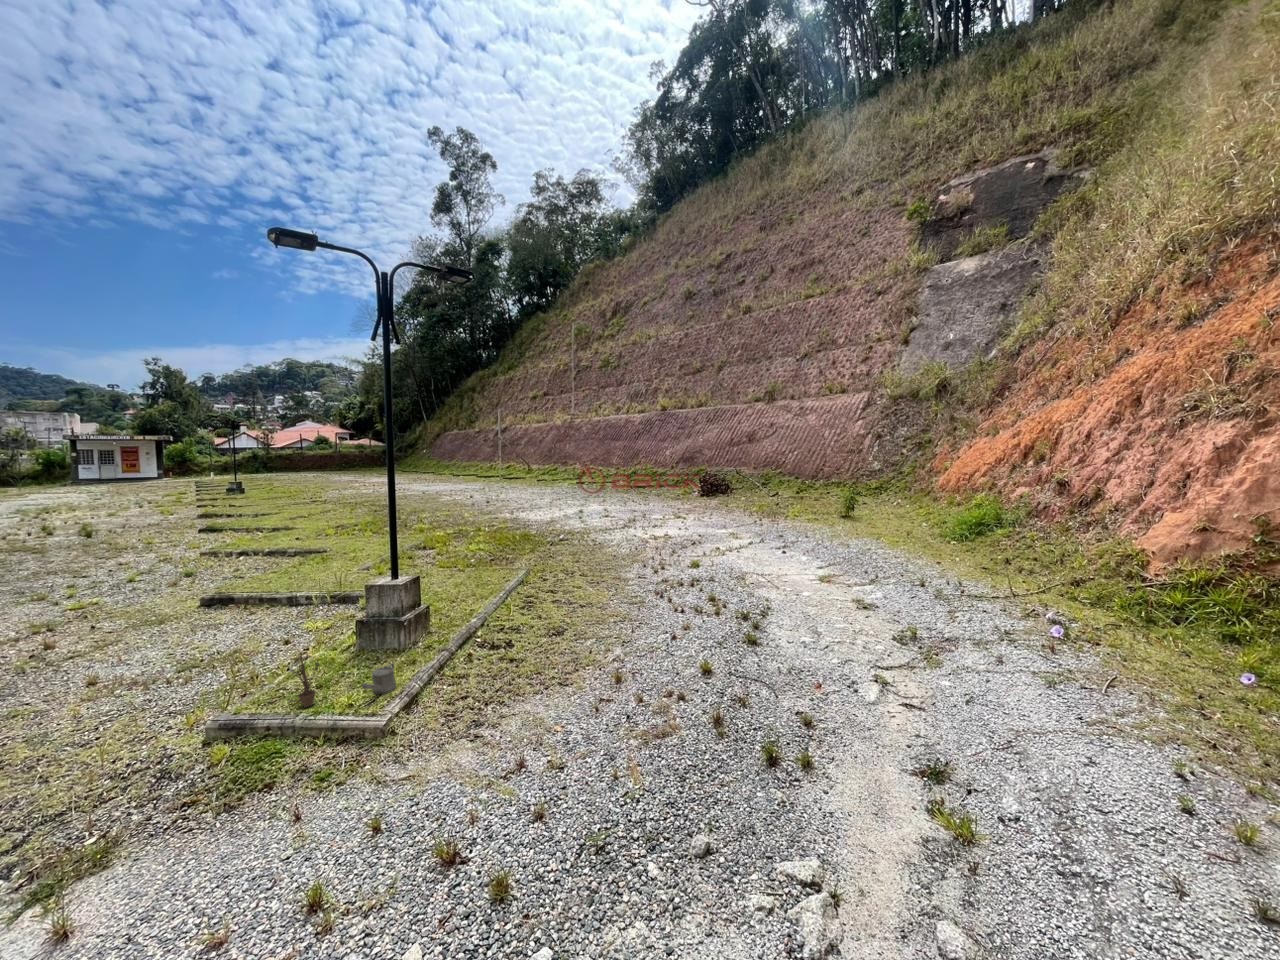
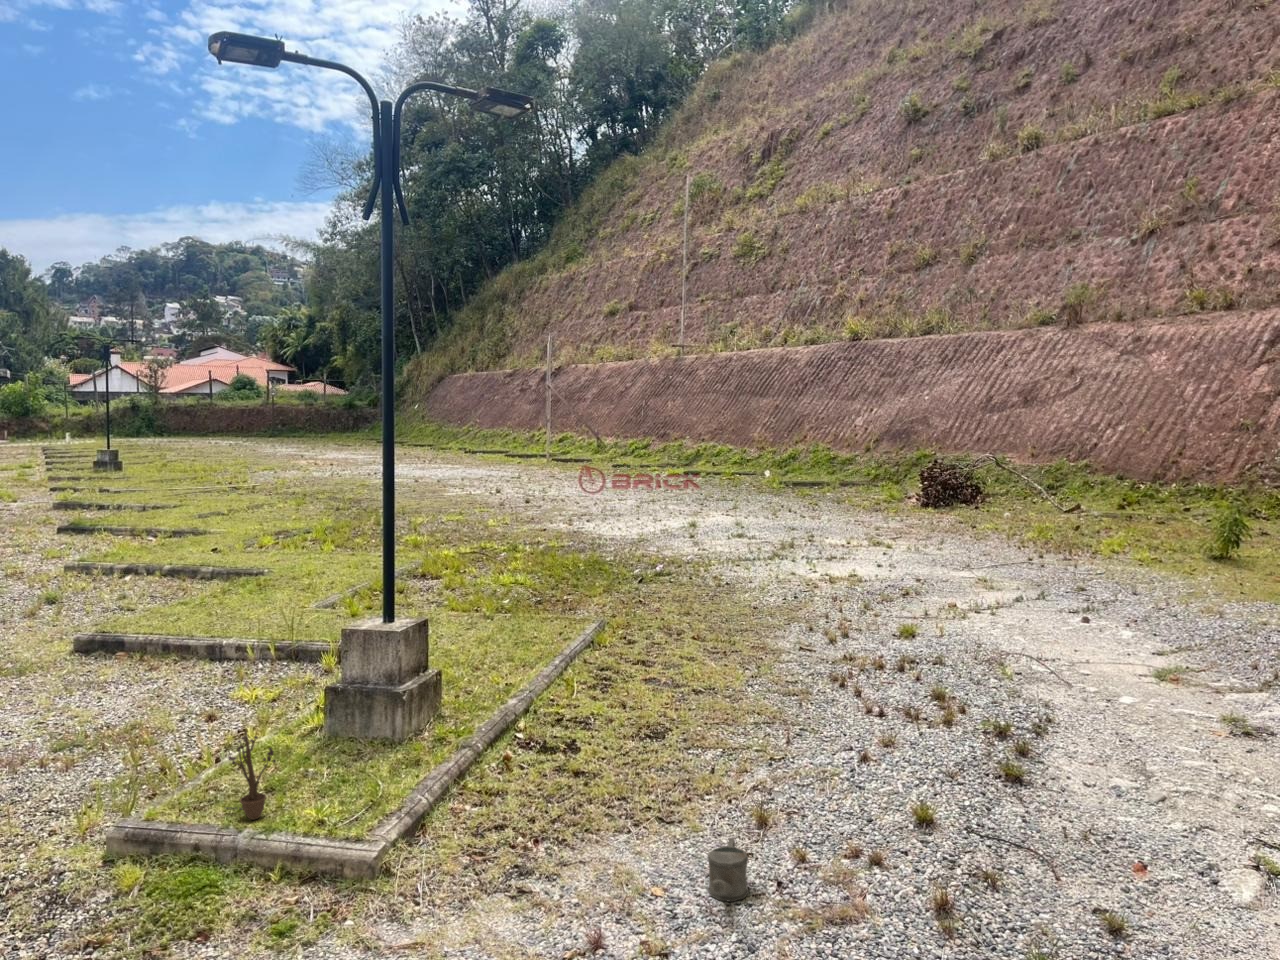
watering can: present [362,663,396,694] -> present [707,838,749,902]

